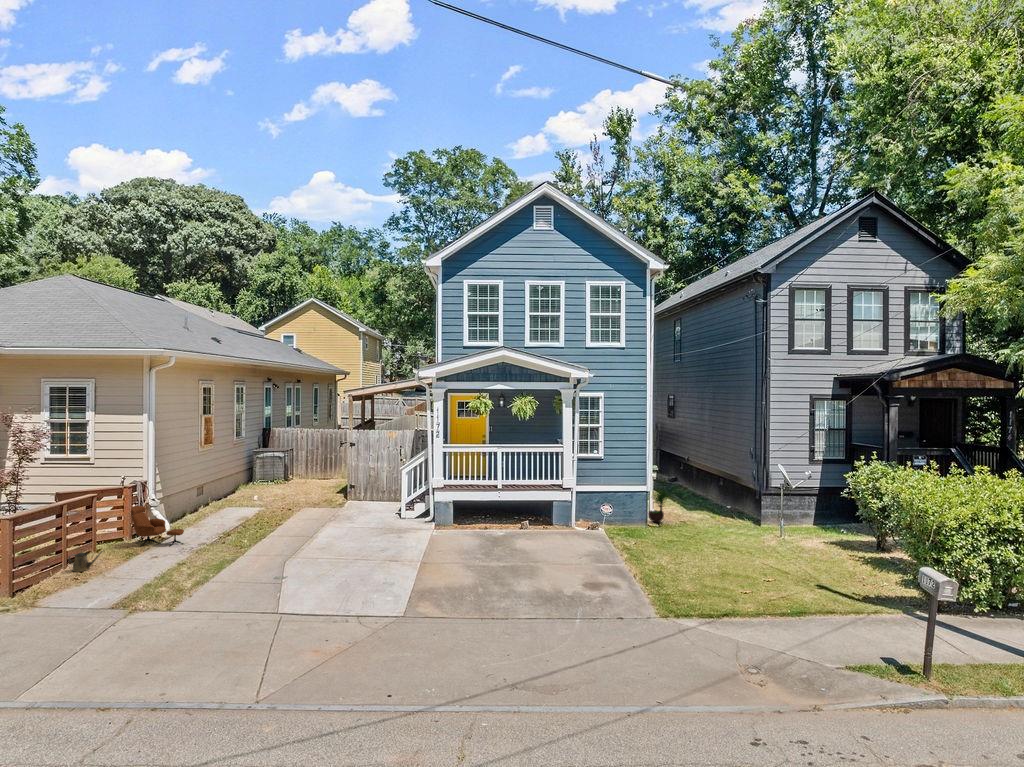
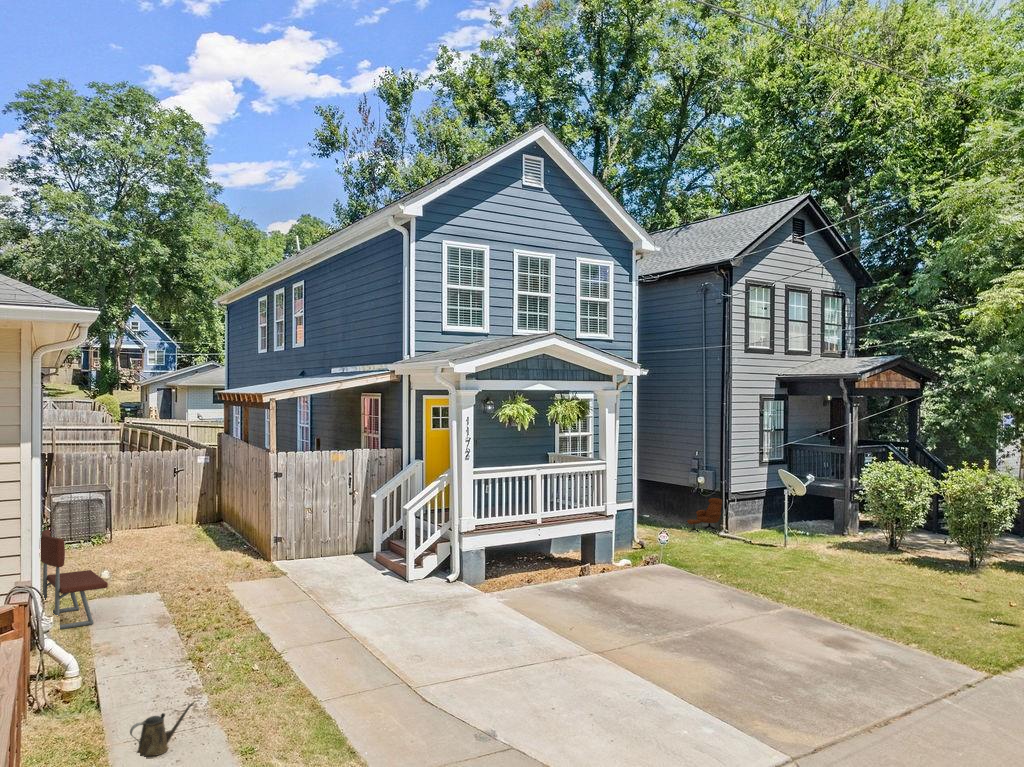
bench: none [195,461,237,515] -> present [39,529,108,629]
potted tree: present [648,491,667,522] -> none [654,505,680,546]
lounge chair: present [131,506,184,547] -> present [687,498,722,532]

